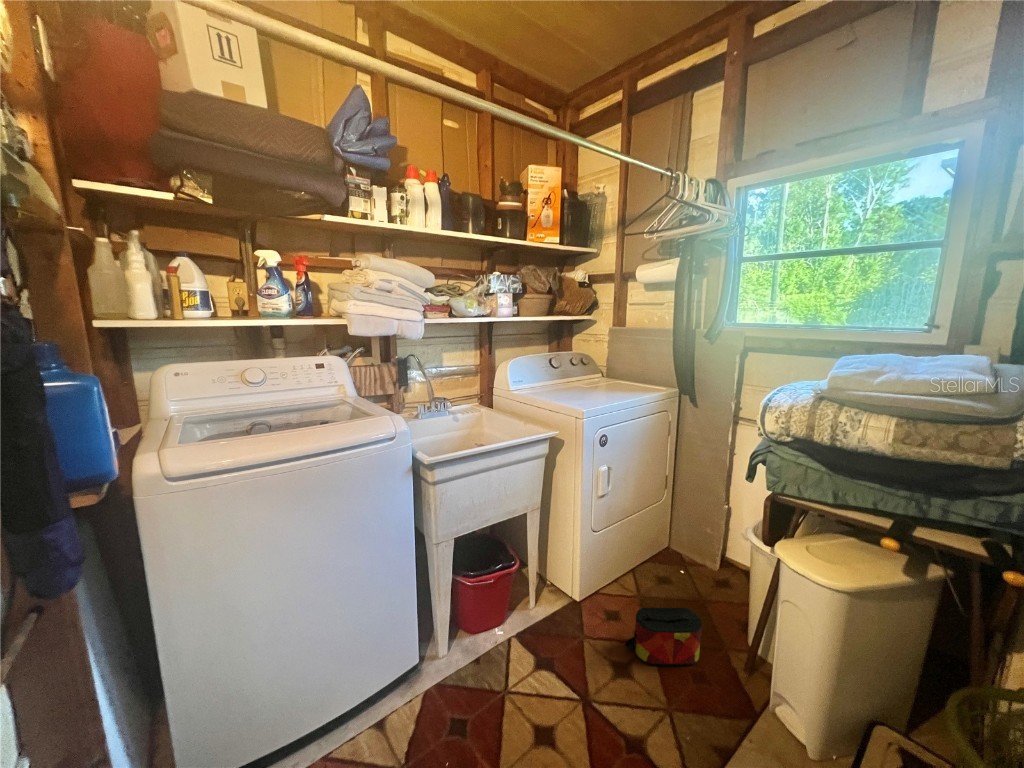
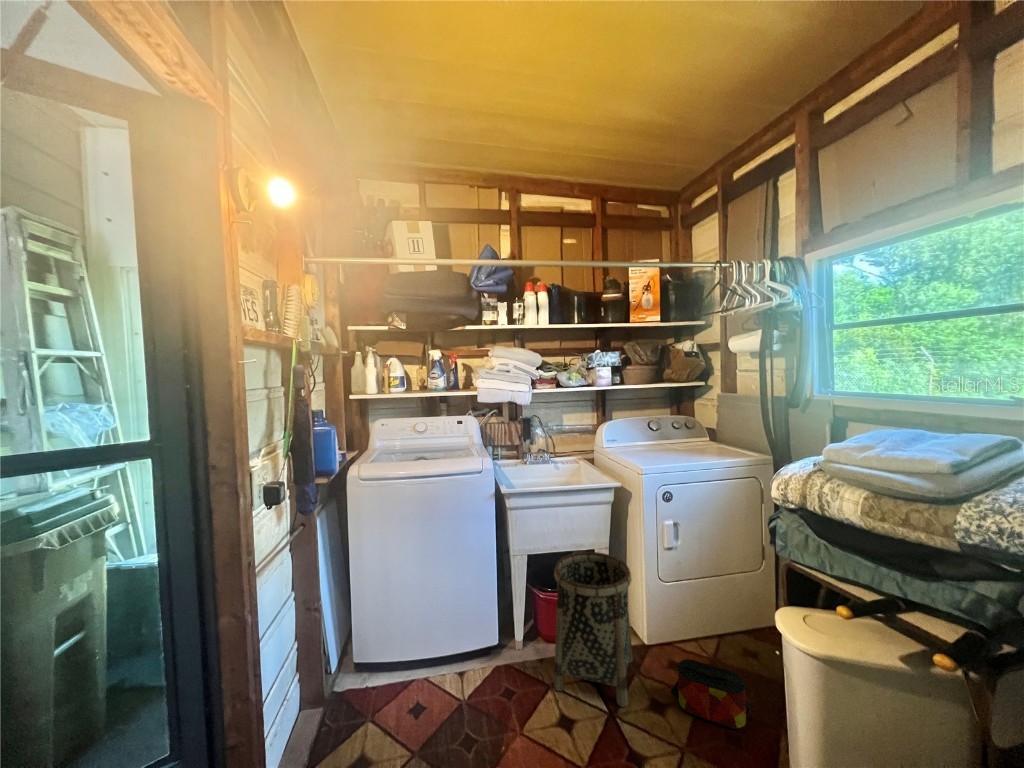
basket: none [498,516,594,696] -> present [554,552,633,707]

